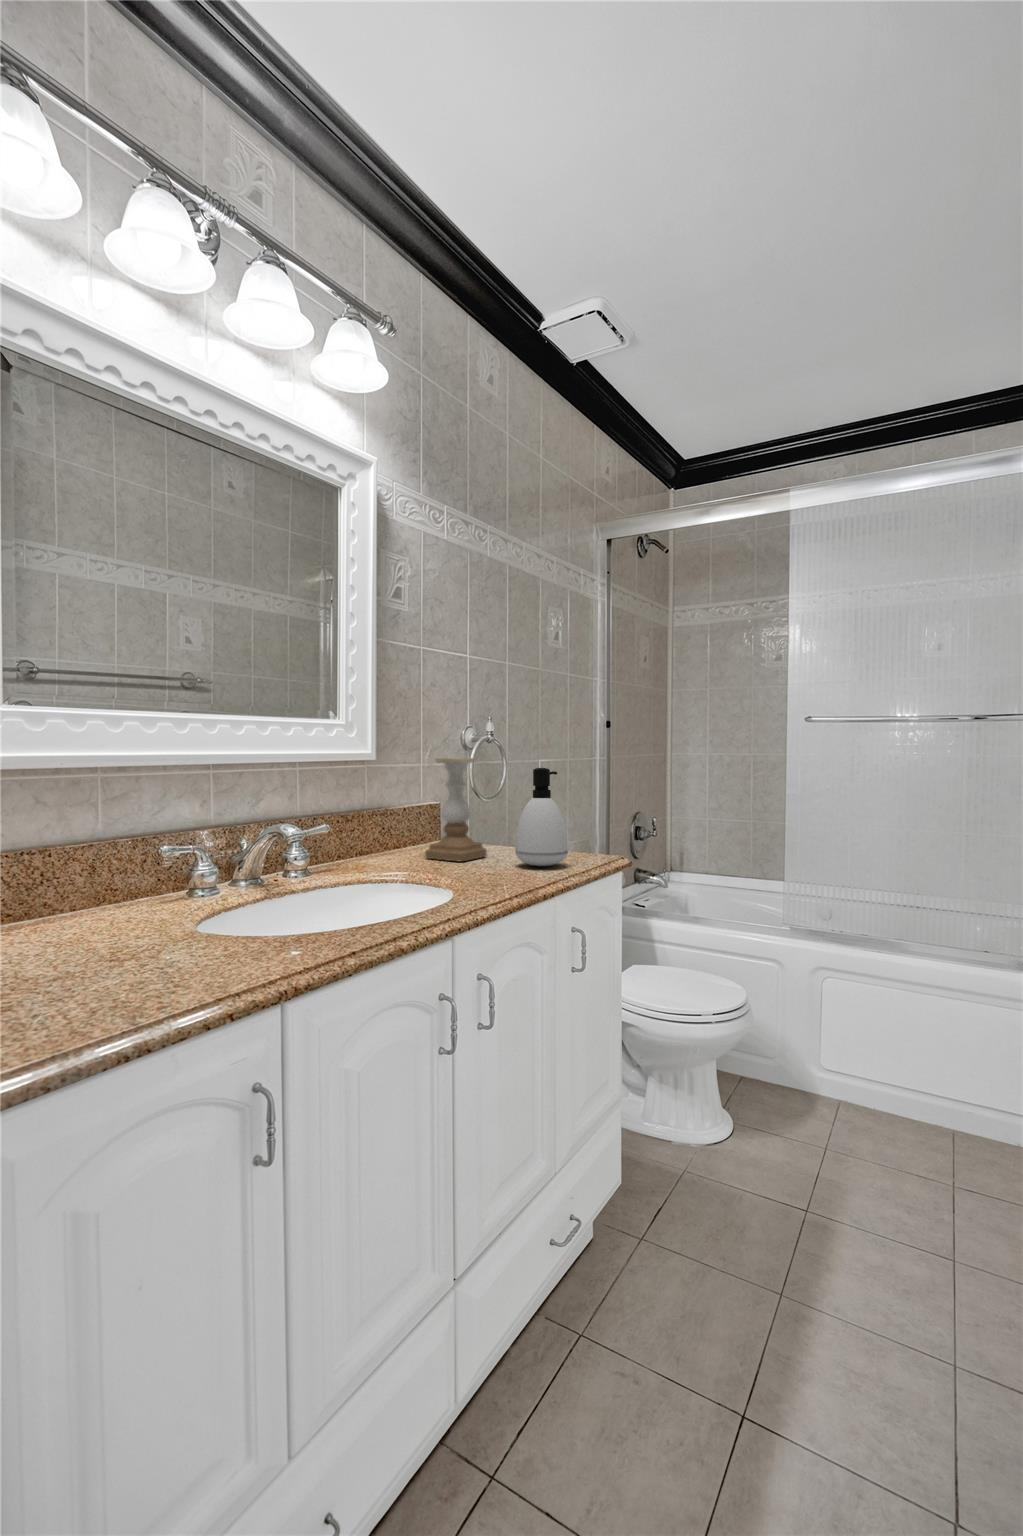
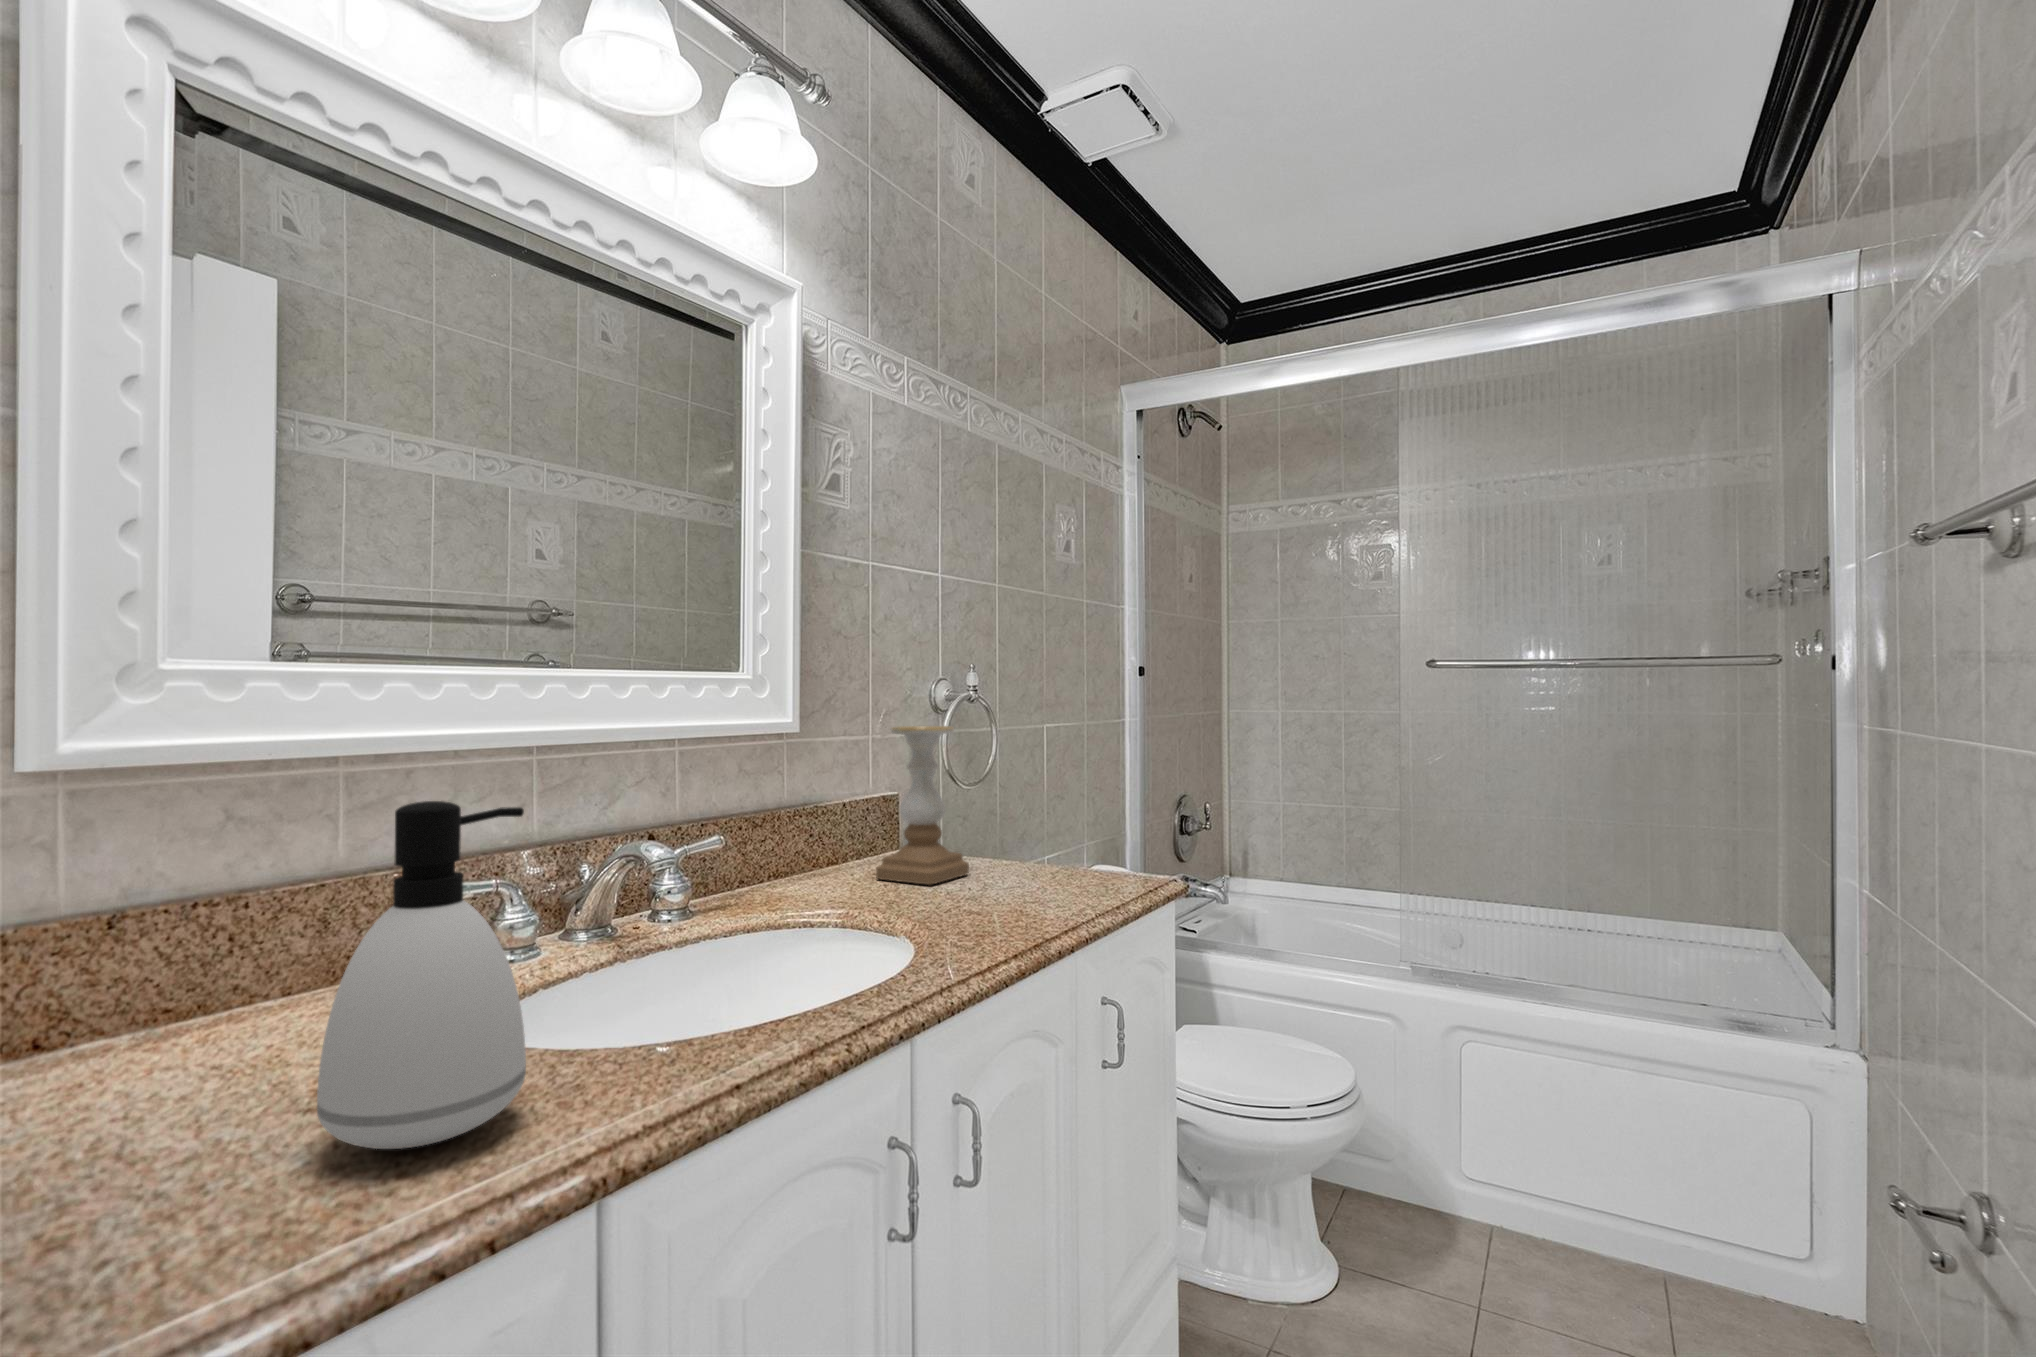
soap dispenser: present [515,768,568,866] -> present [317,801,526,1149]

